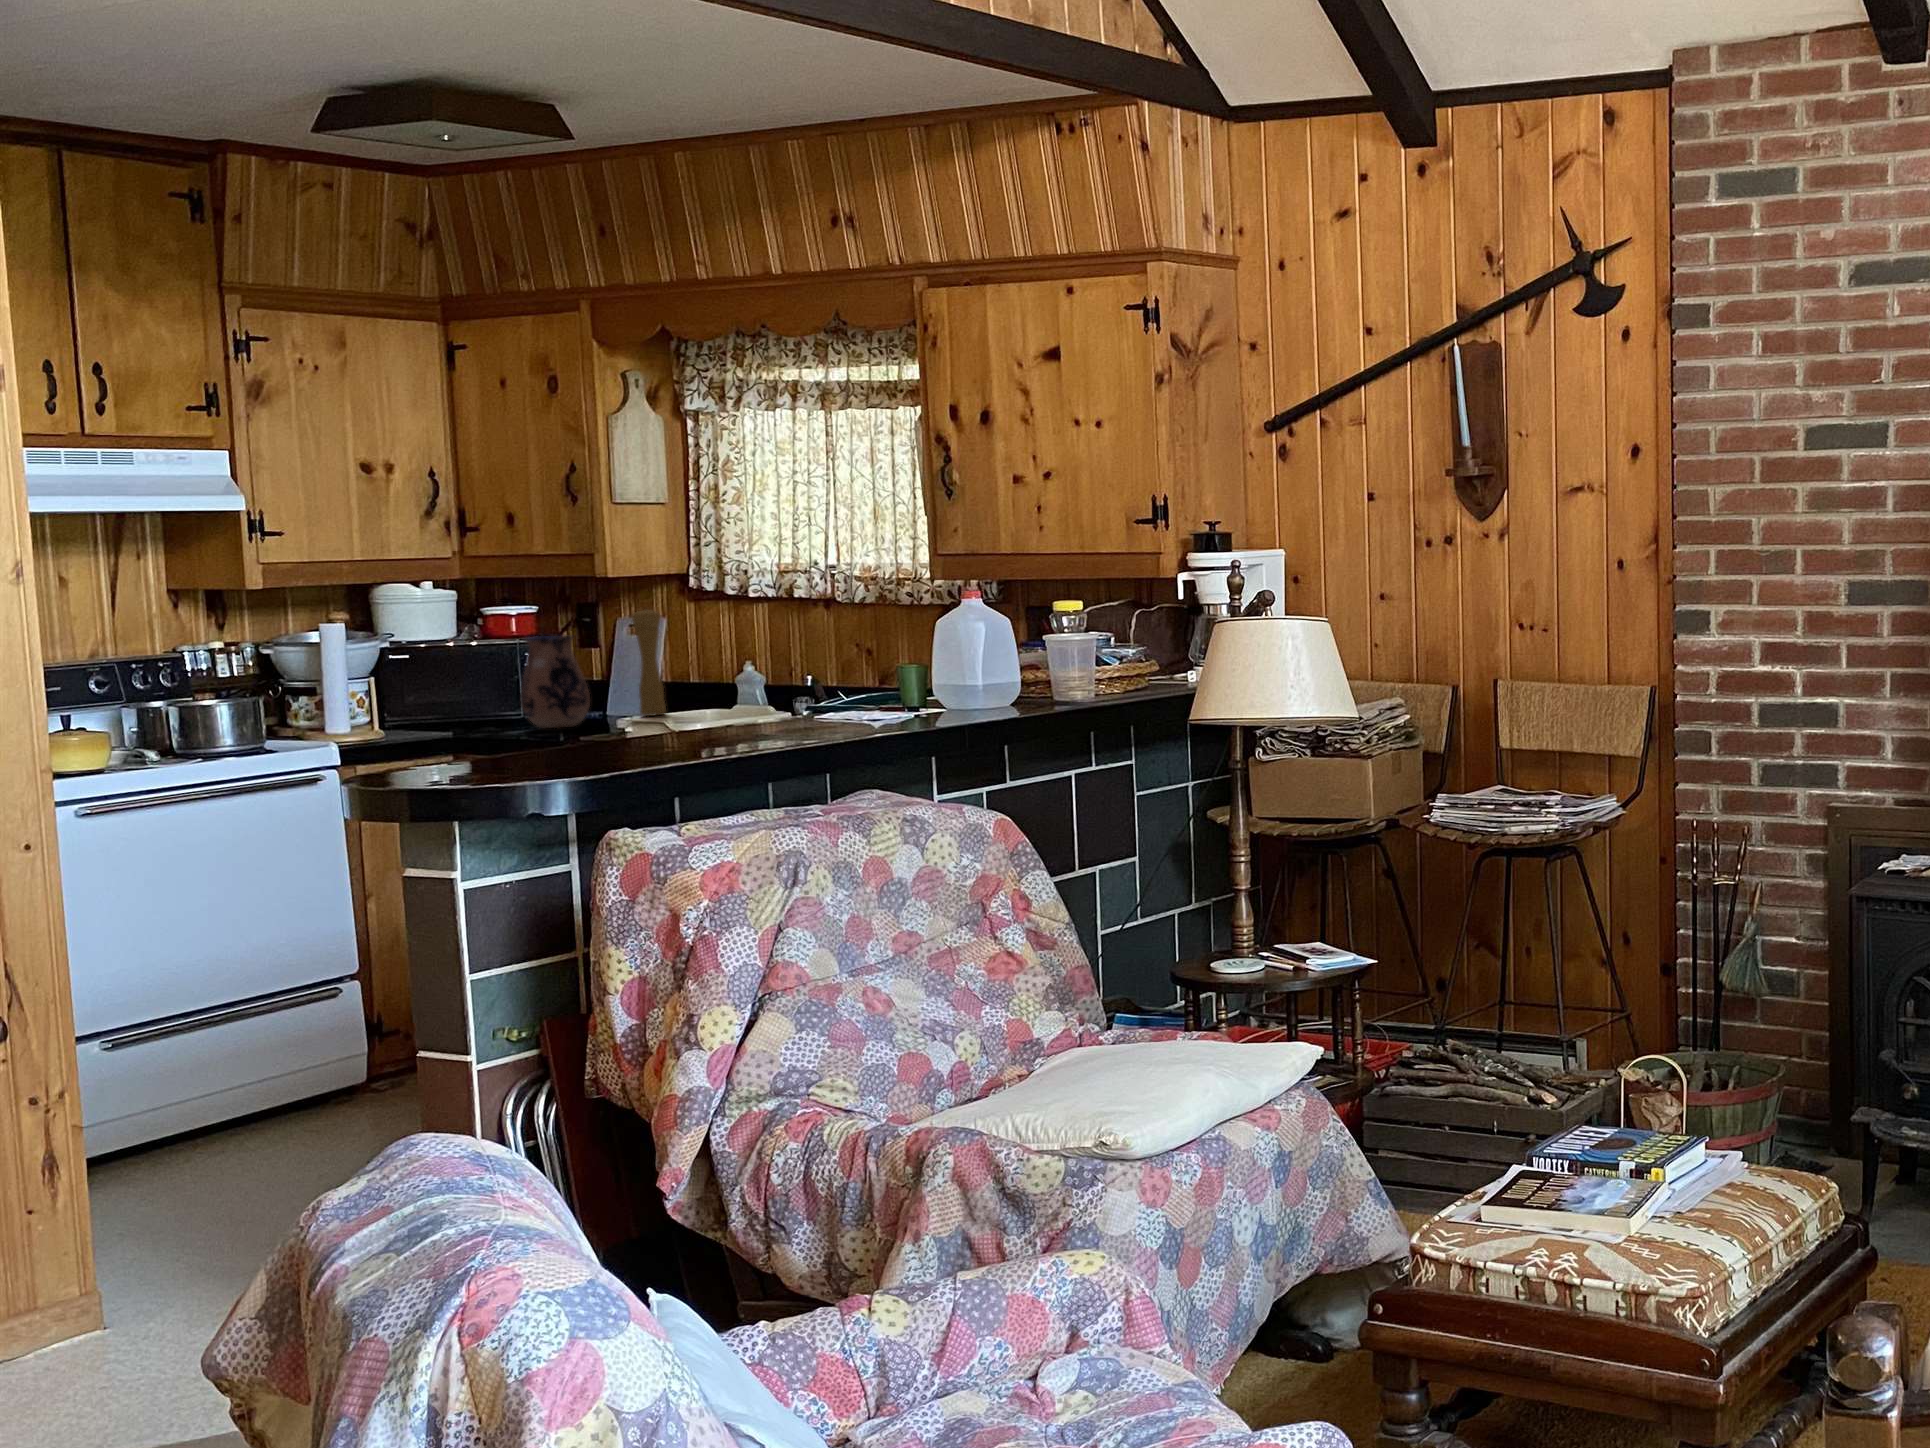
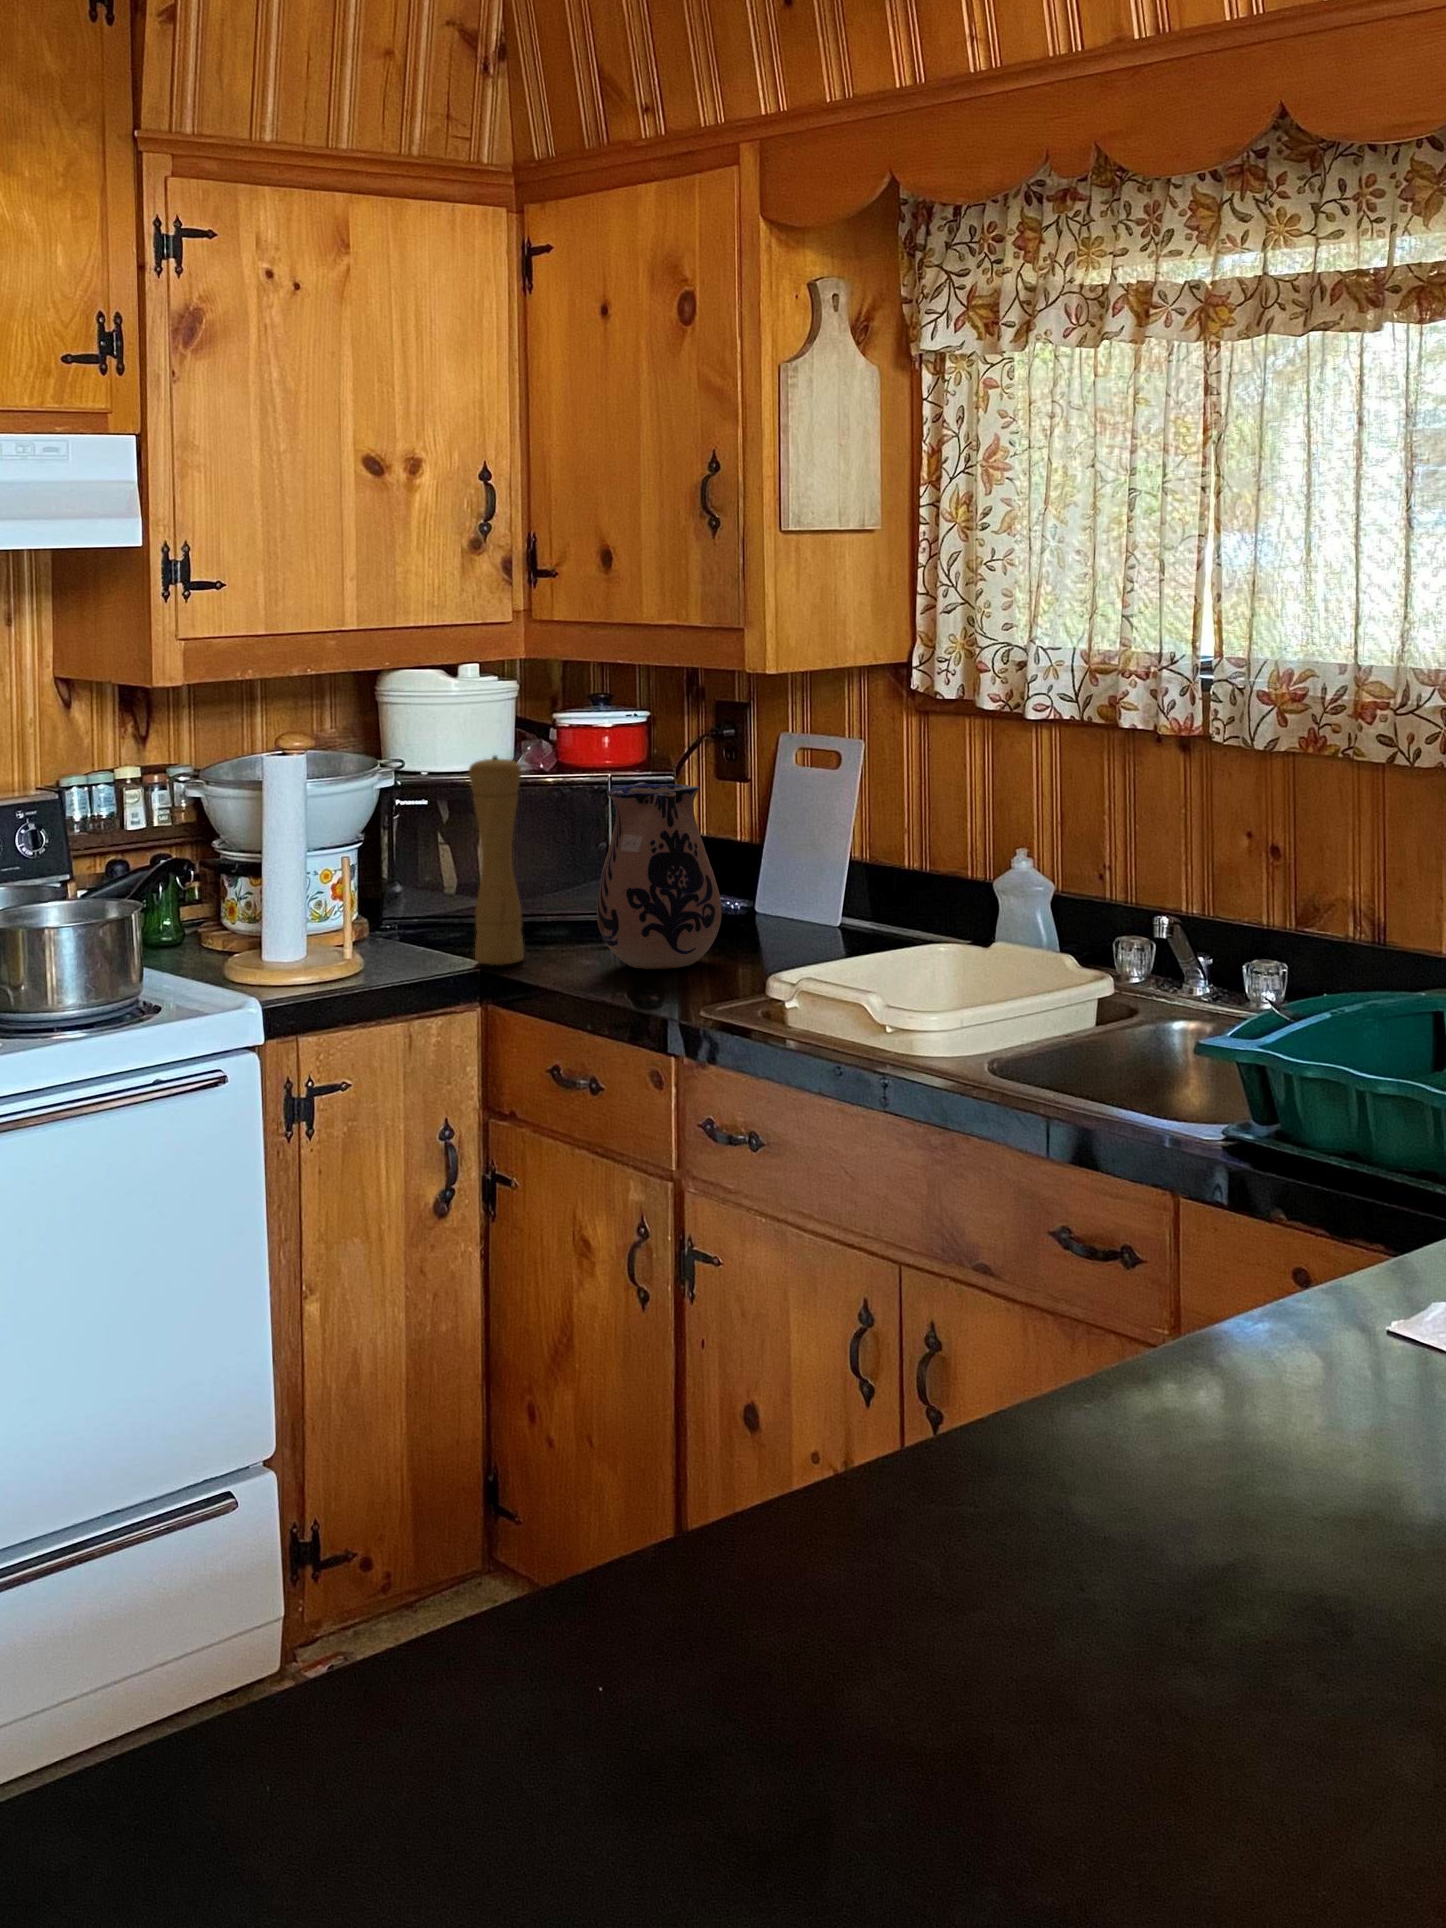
pepper mill: present [632,610,666,716] -> present [468,756,524,965]

